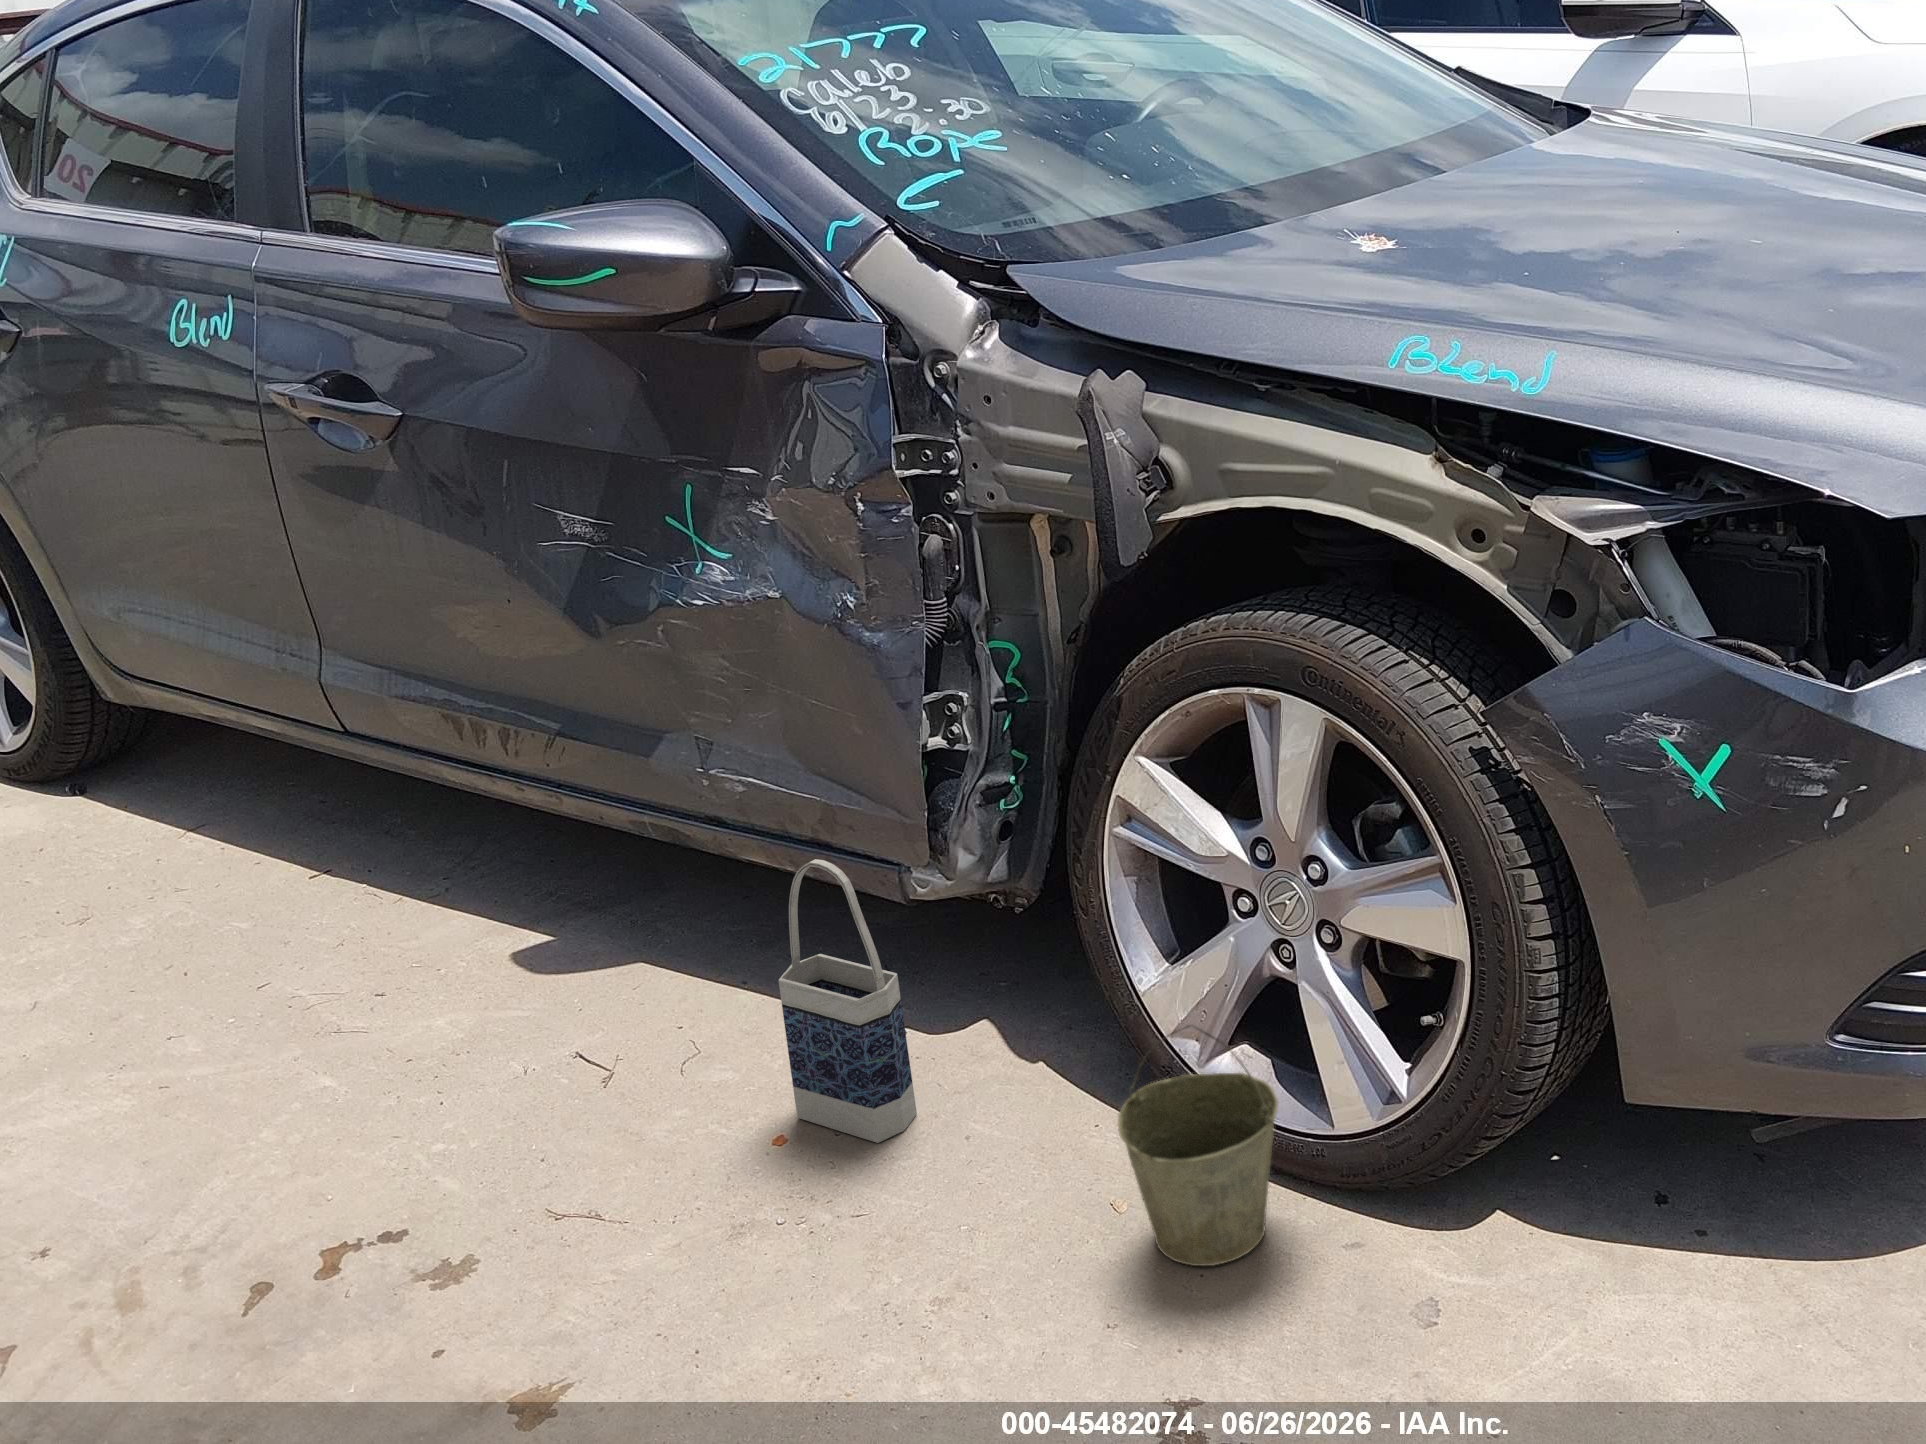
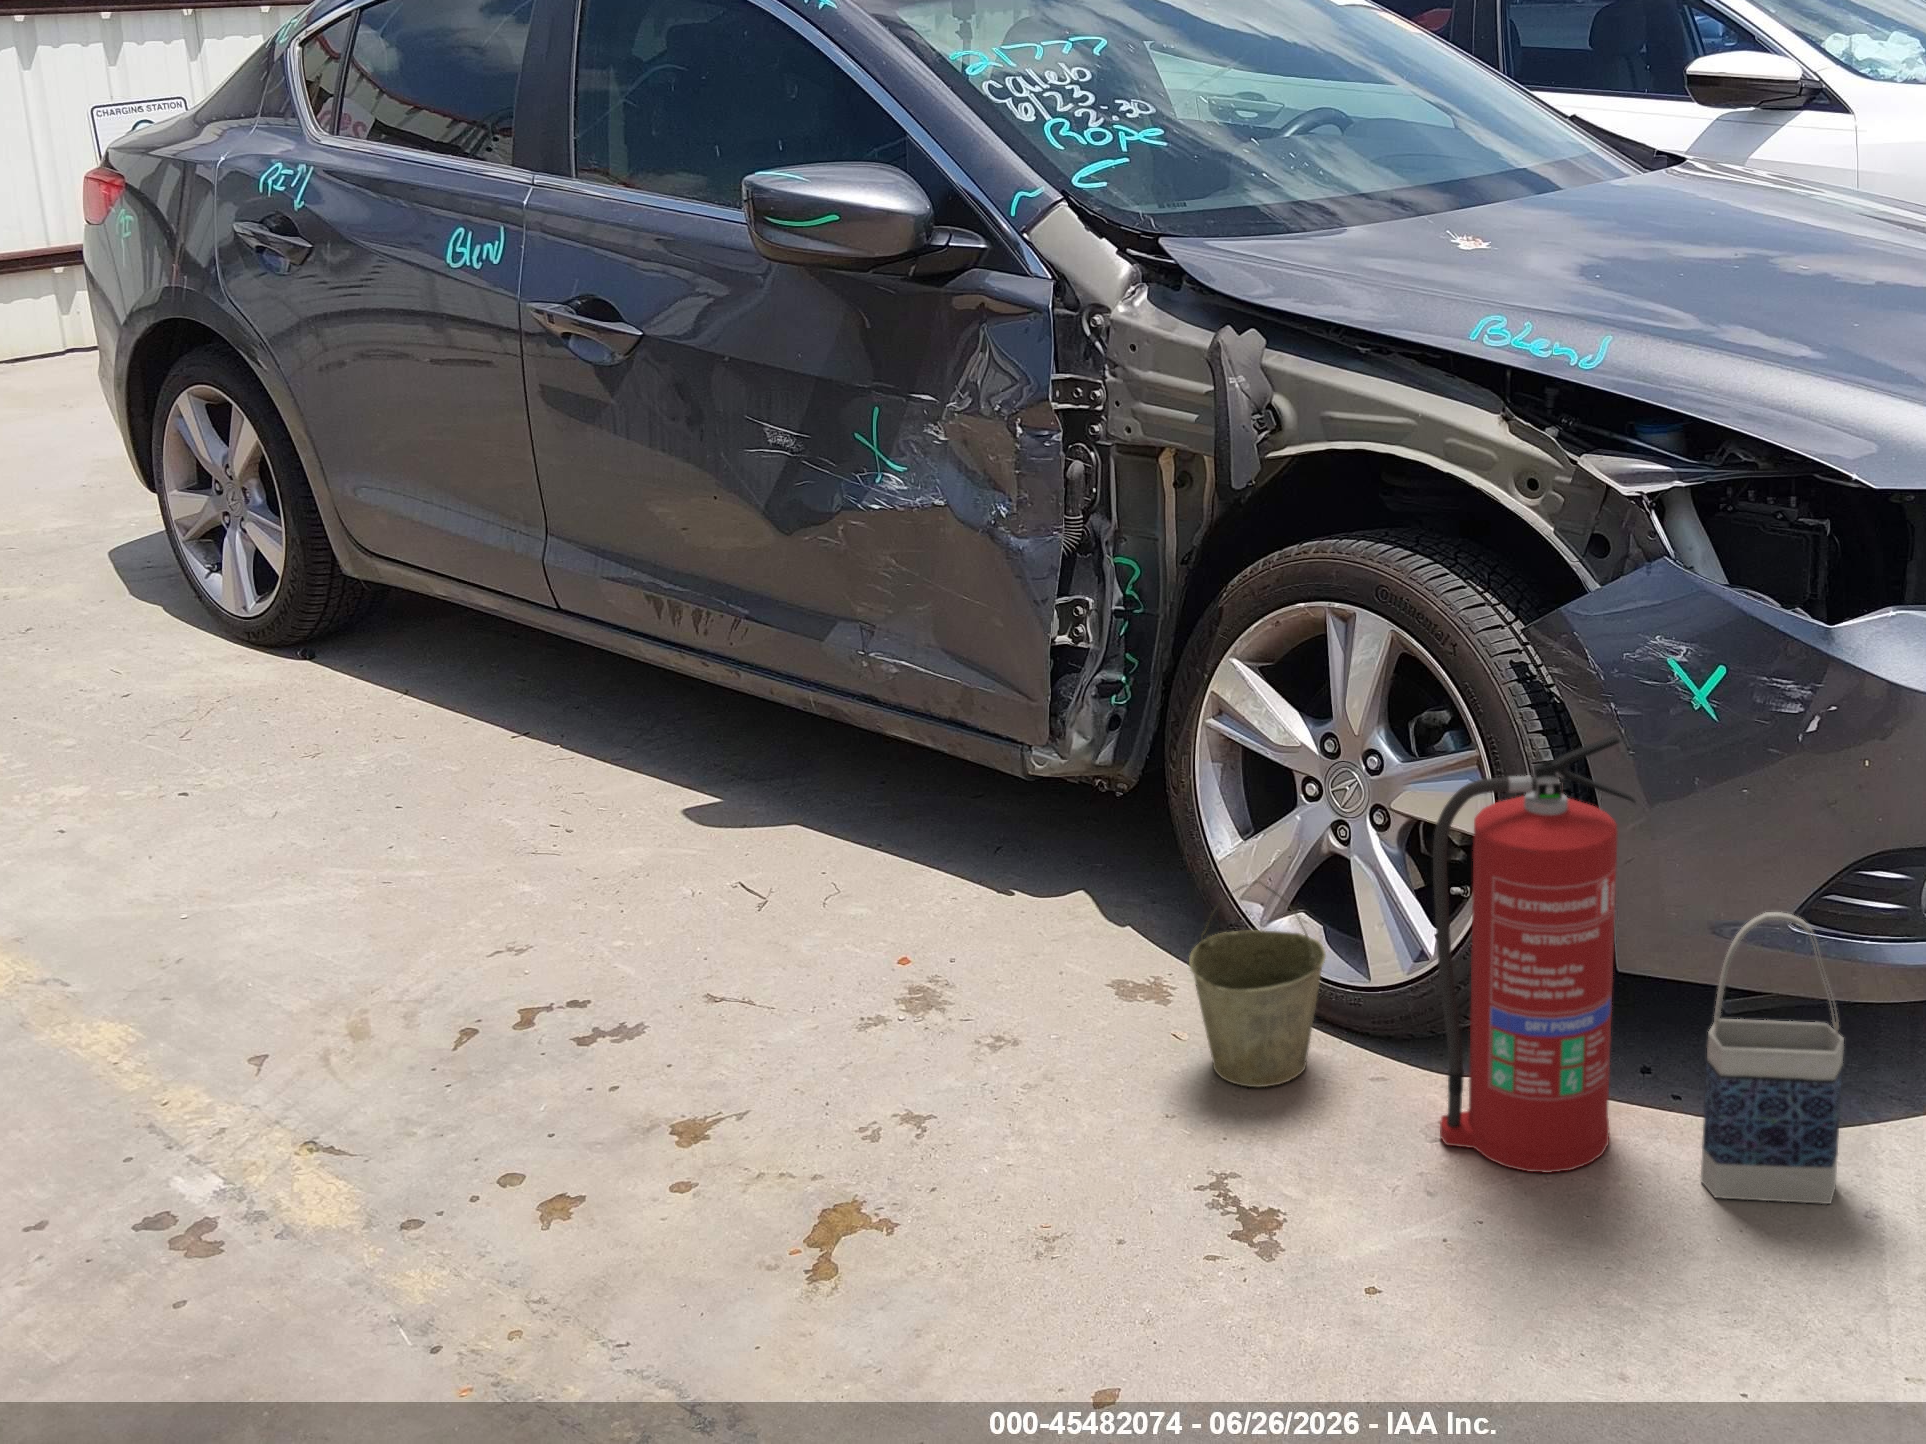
fire extinguisher: none [1402,831,1636,1350] -> present [1433,735,1635,1173]
bag: present [779,859,917,1143] -> present [1701,912,1844,1204]

